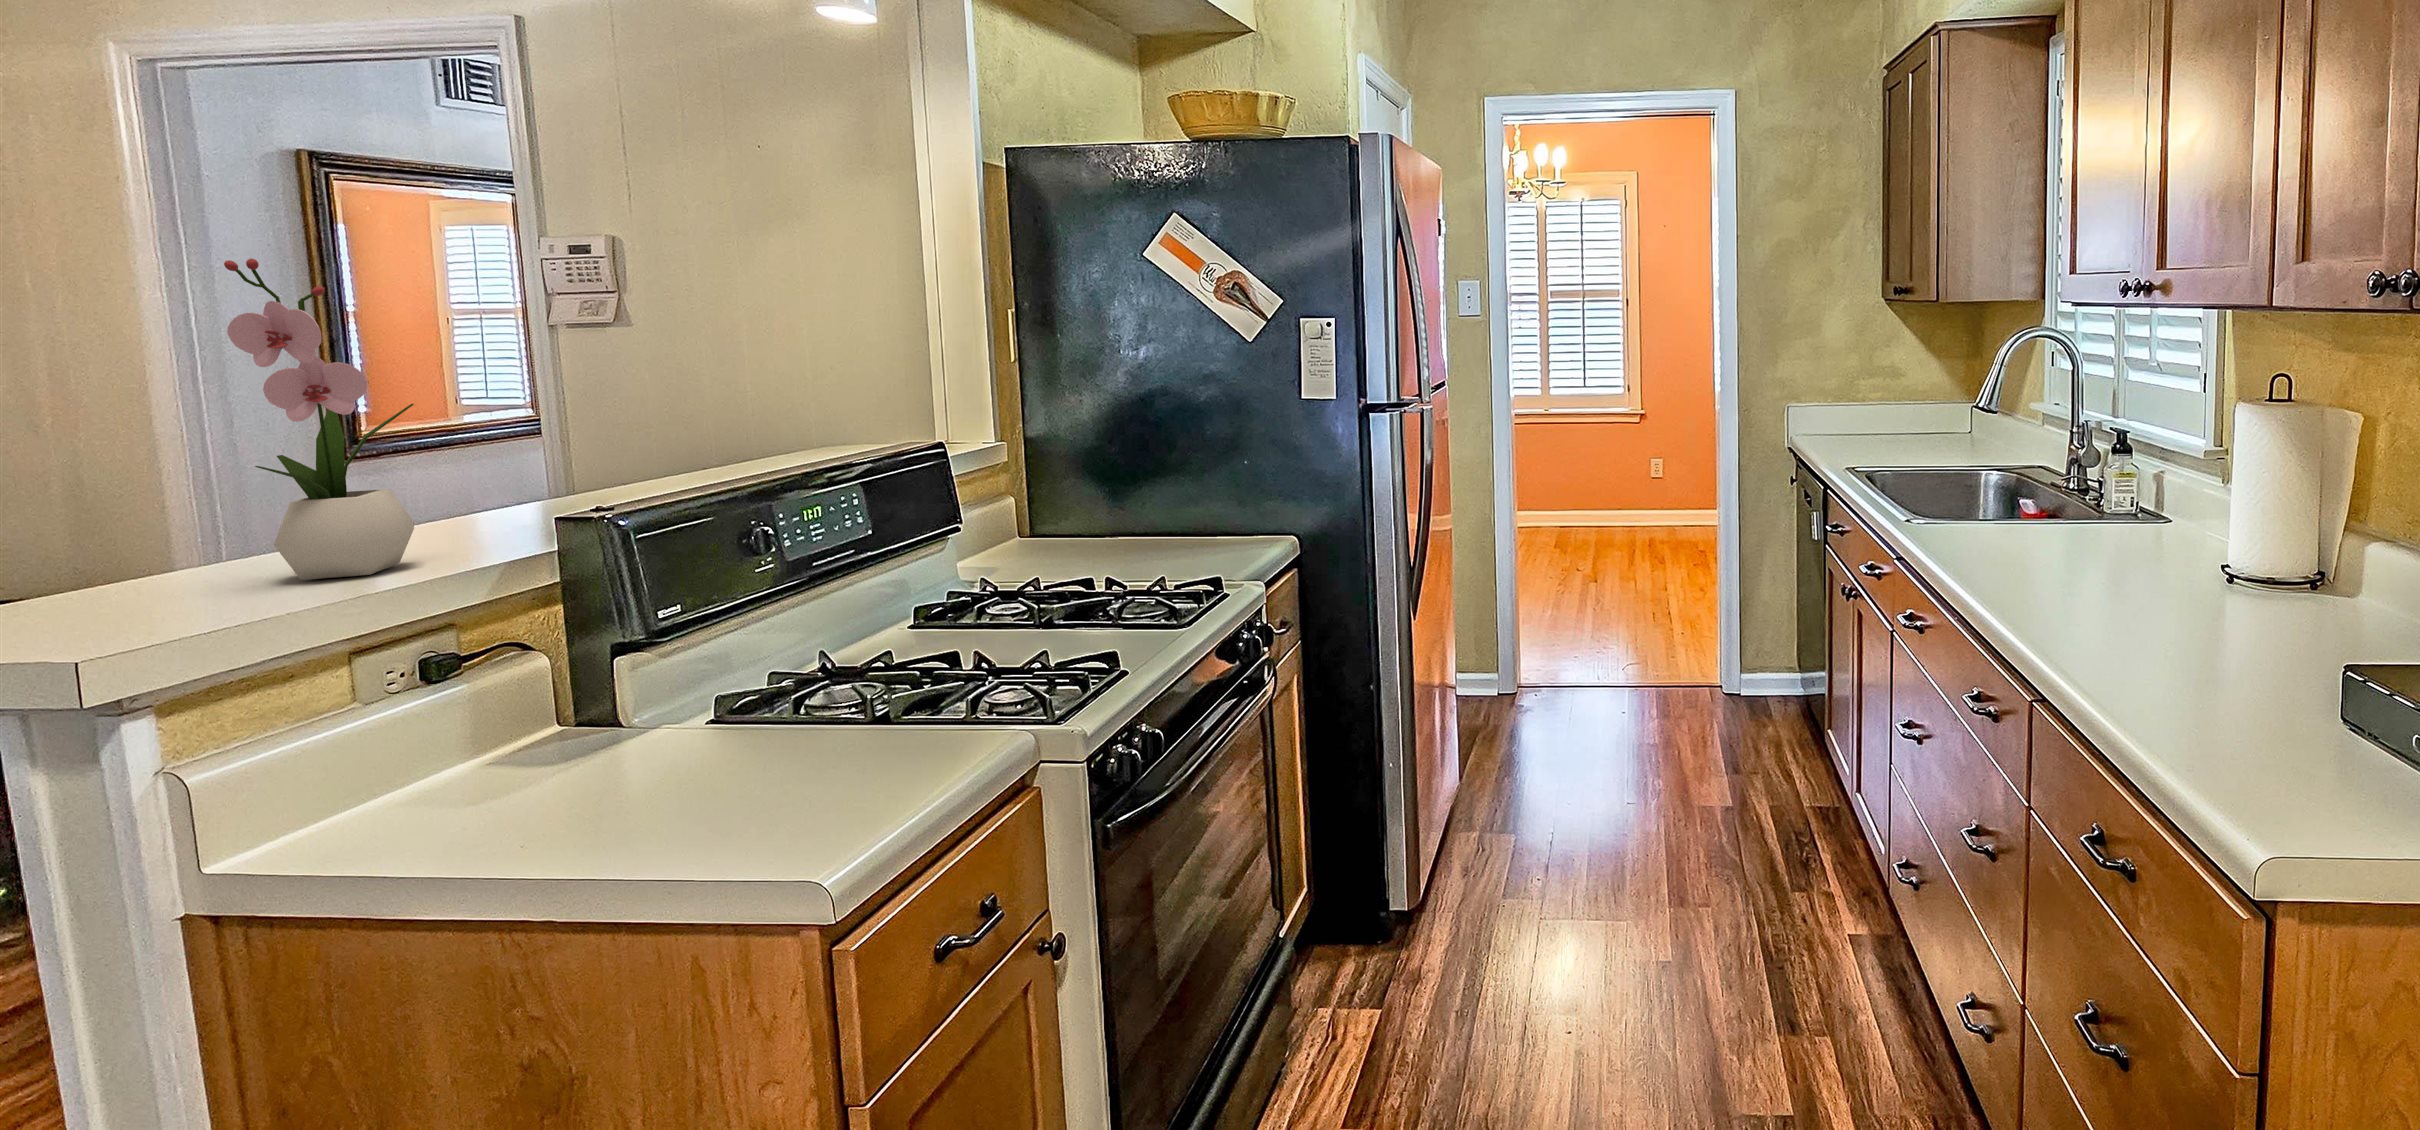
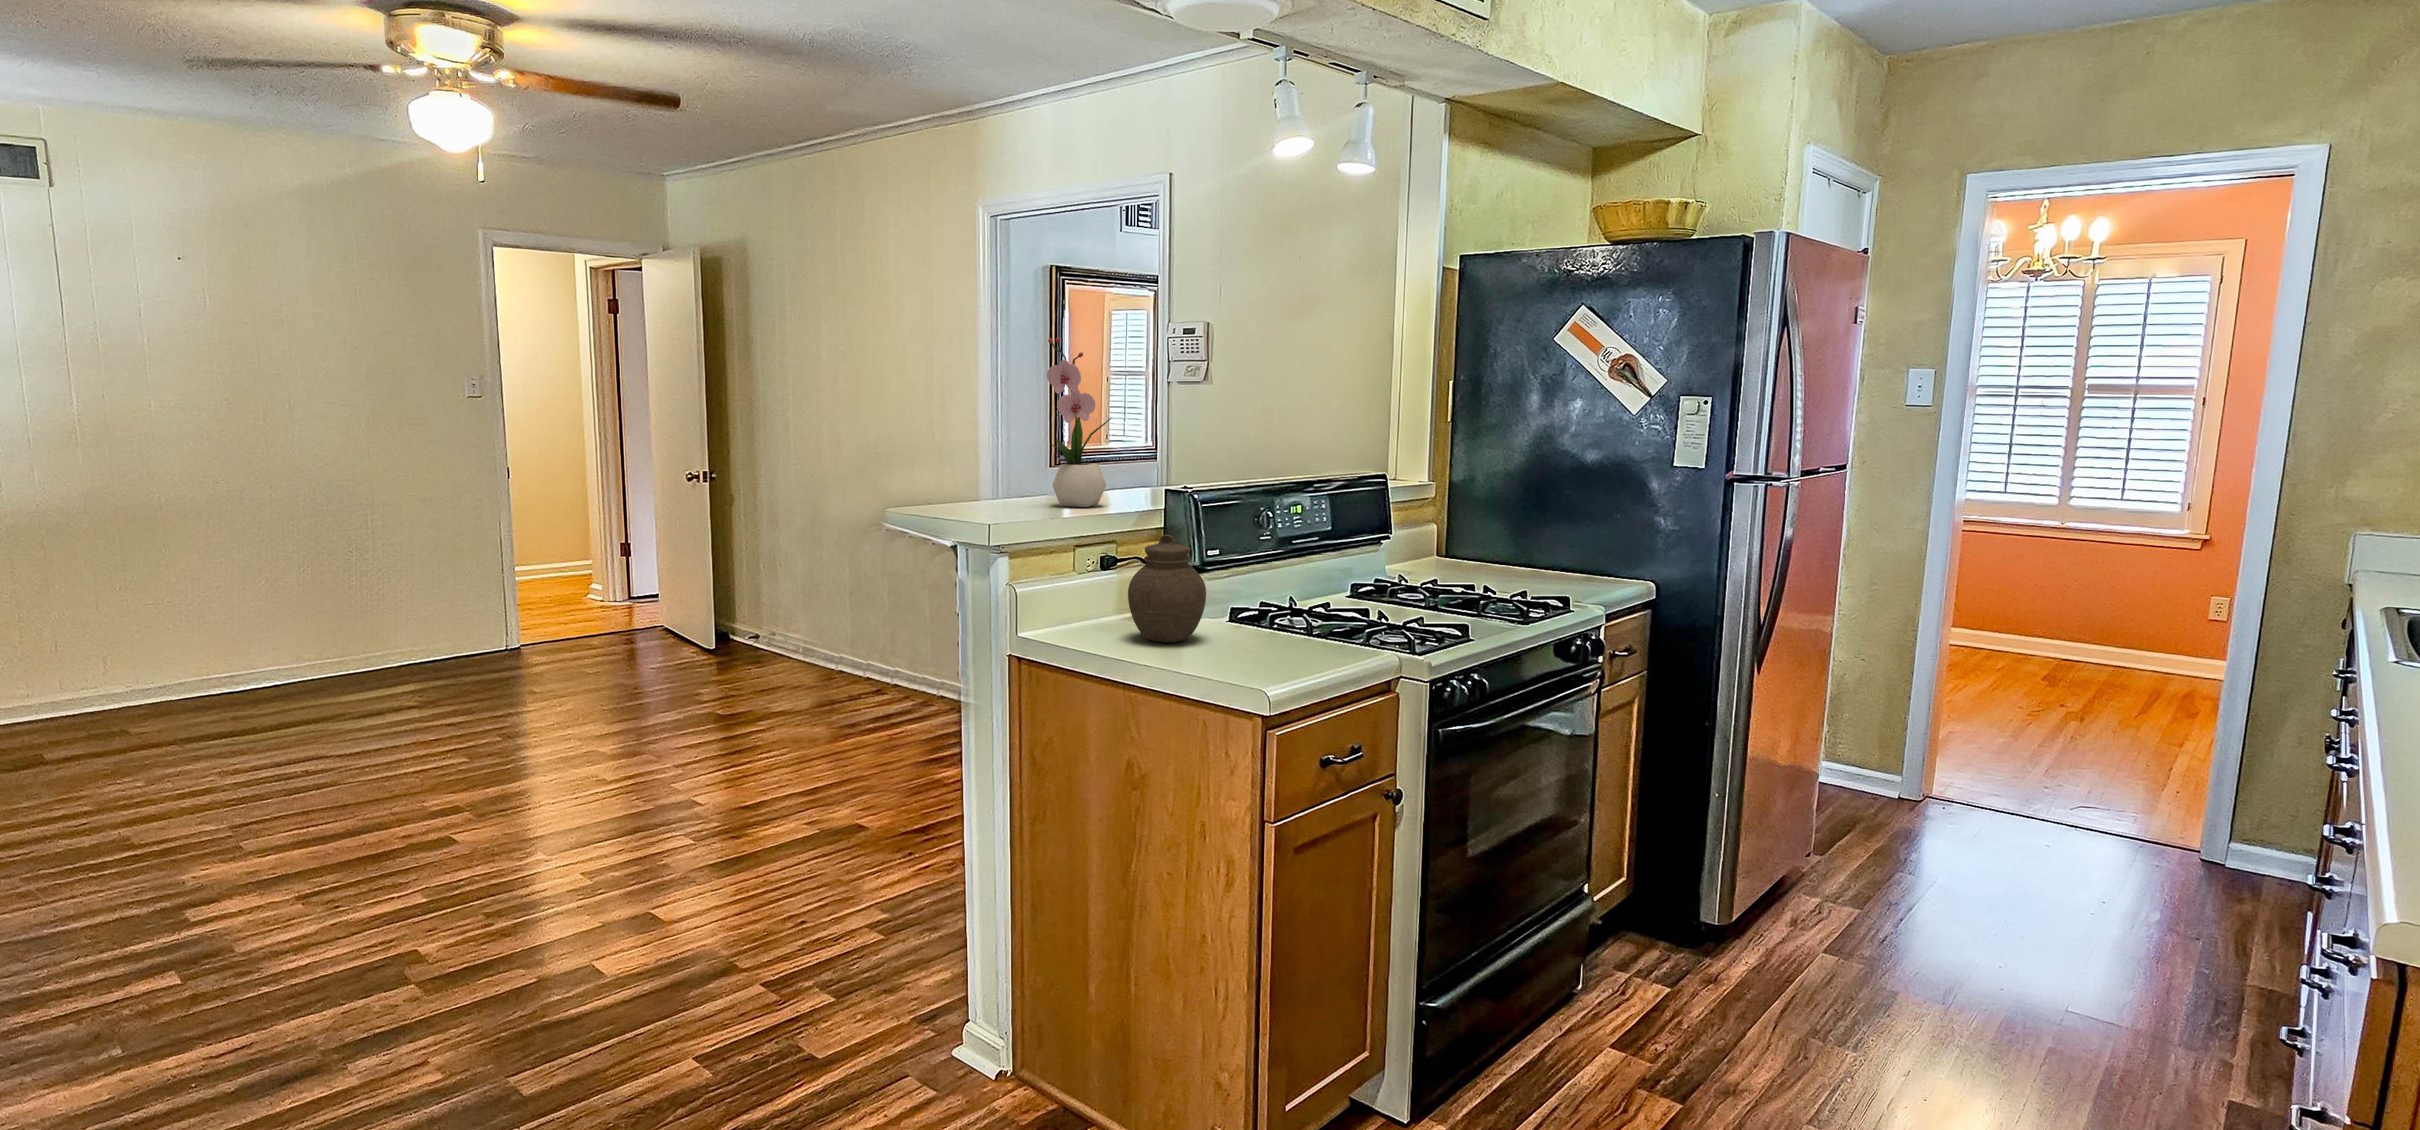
jar: none [481,613,661,813] -> present [1128,535,1206,642]

